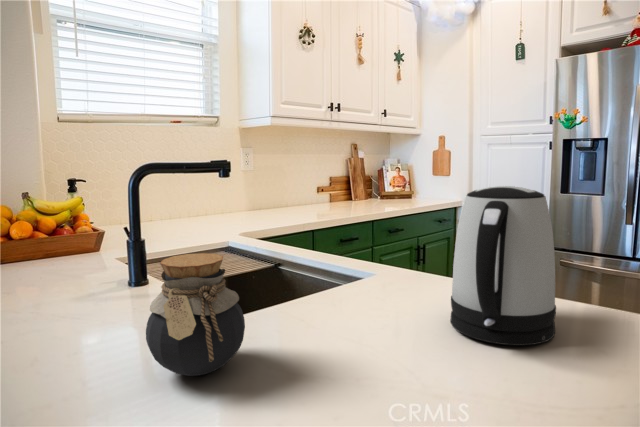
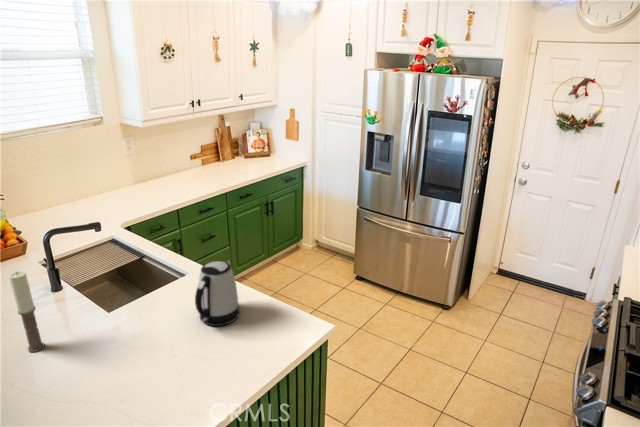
candle: none [27,149,88,378] -> present [9,271,44,352]
jar: present [146,253,245,376] -> none [68,302,108,349]

